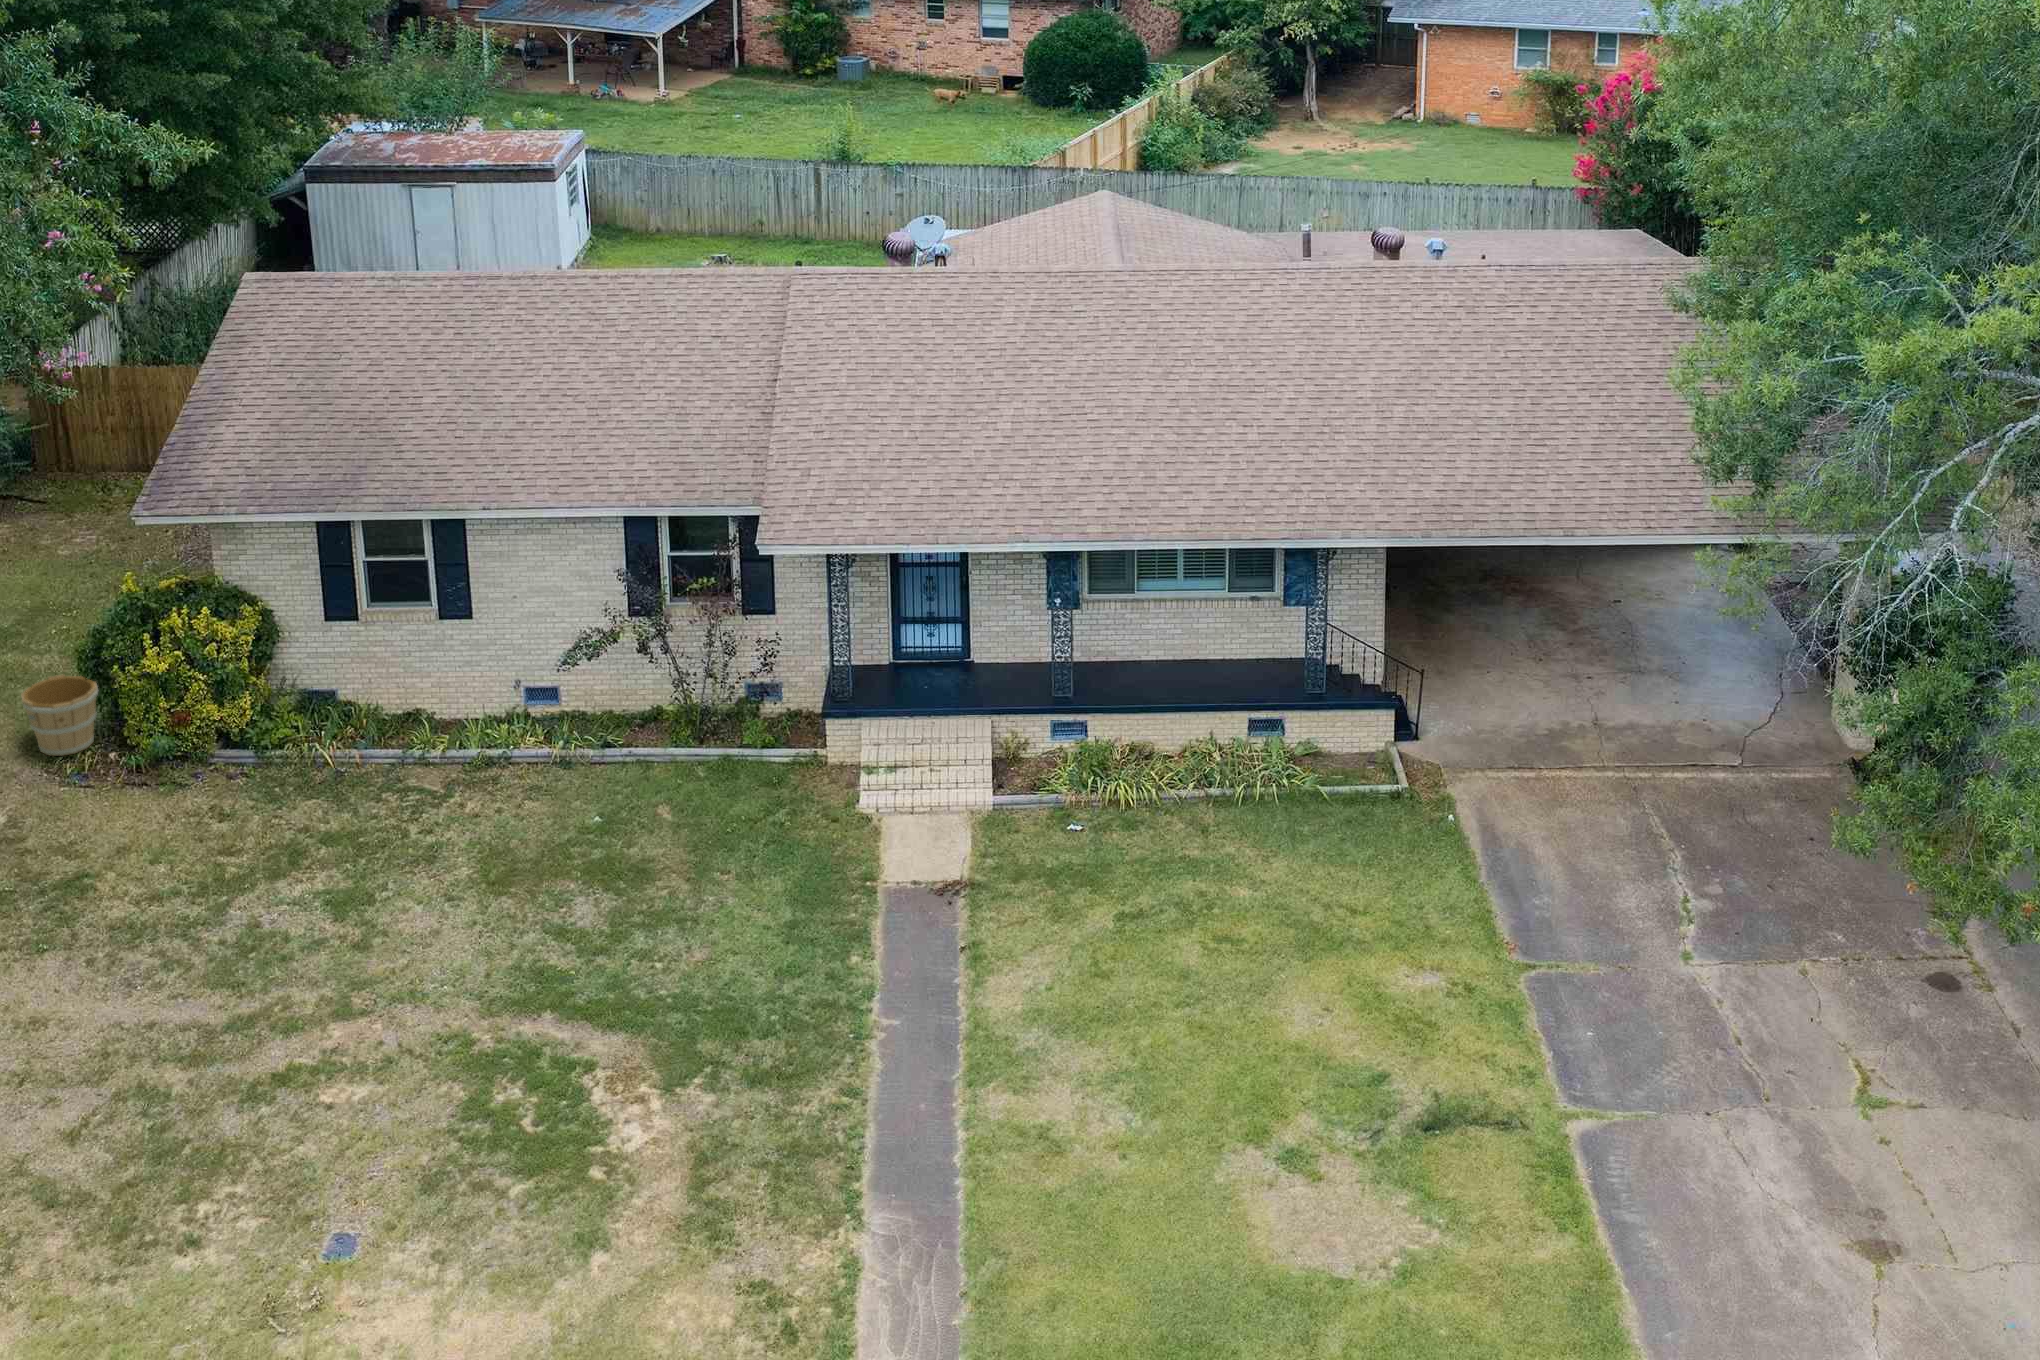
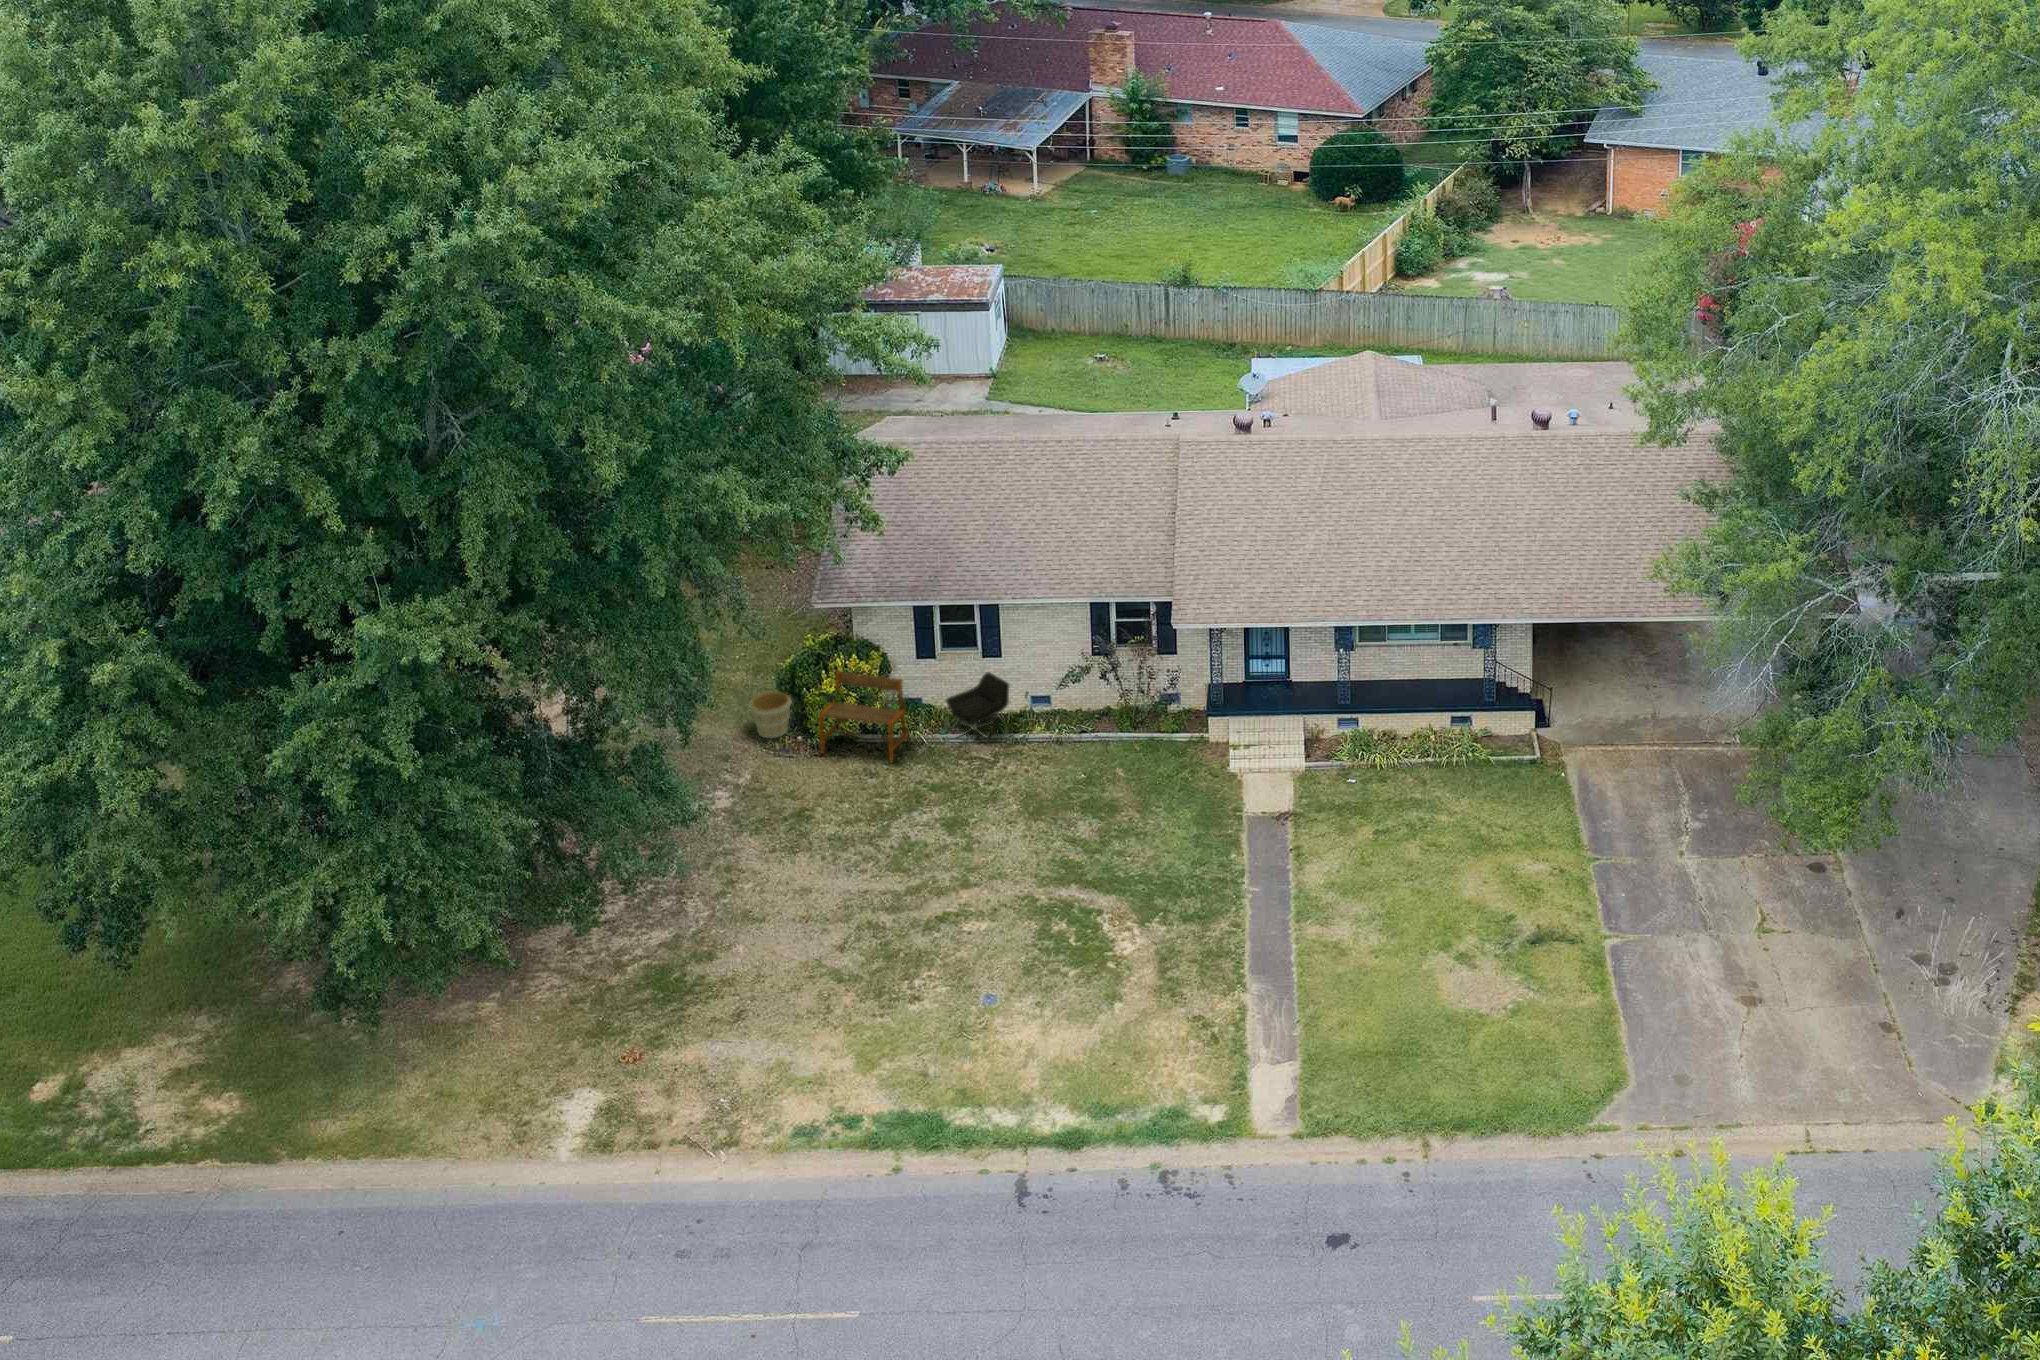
bench: none [134,635,299,797] -> present [819,671,909,763]
lounge chair: none [368,643,480,757] -> present [945,672,1009,737]

